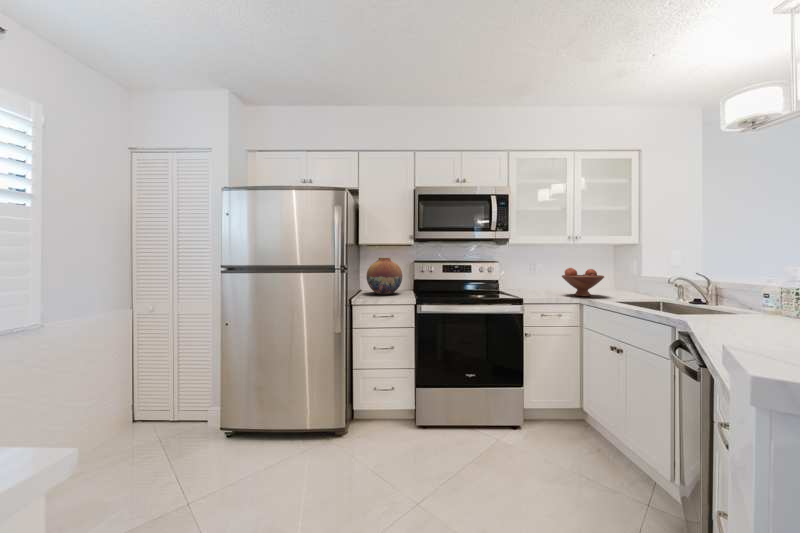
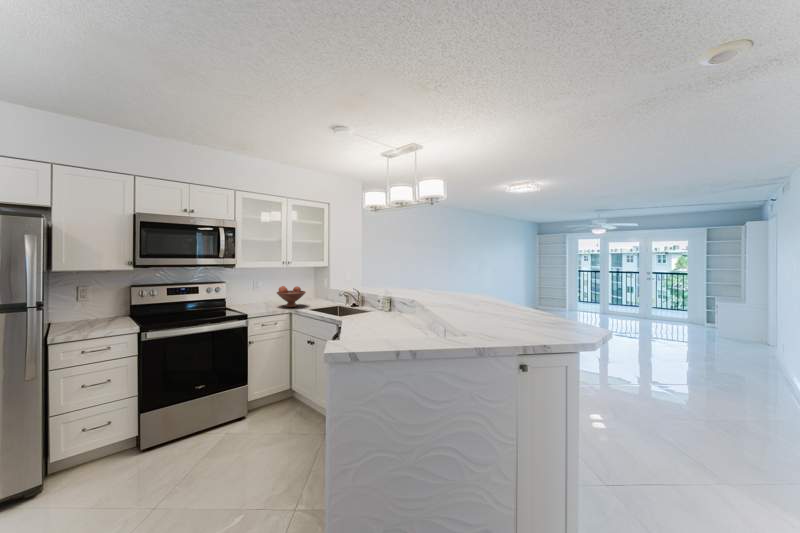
vase: present [366,258,402,294] -> none [64,284,117,324]

